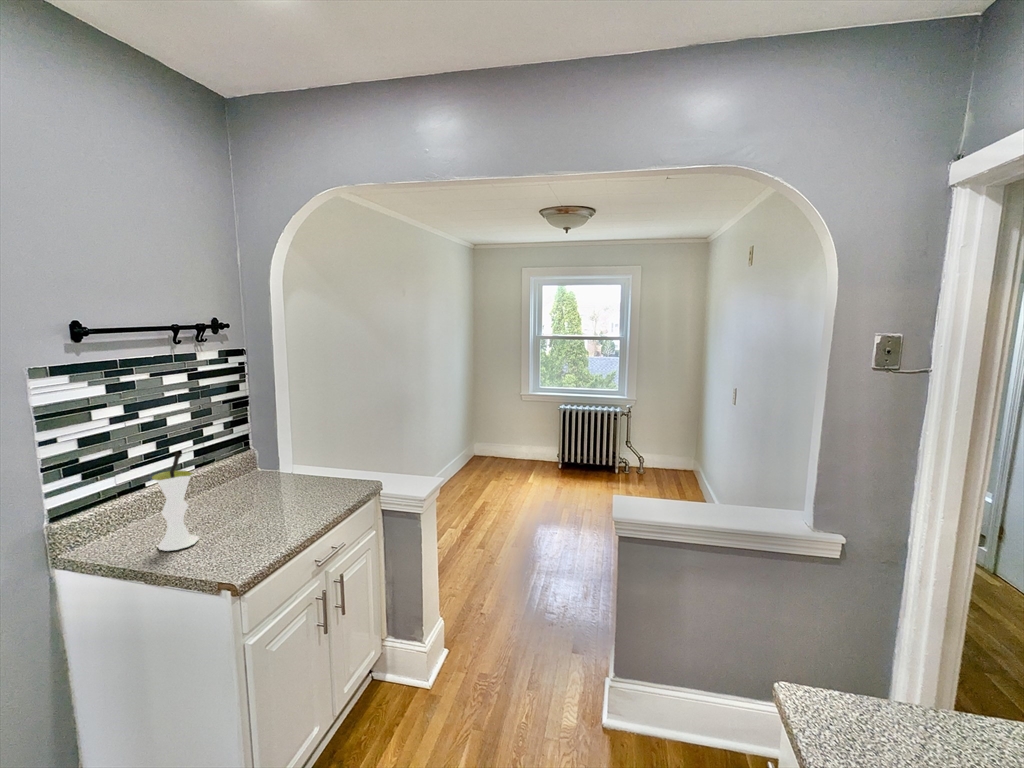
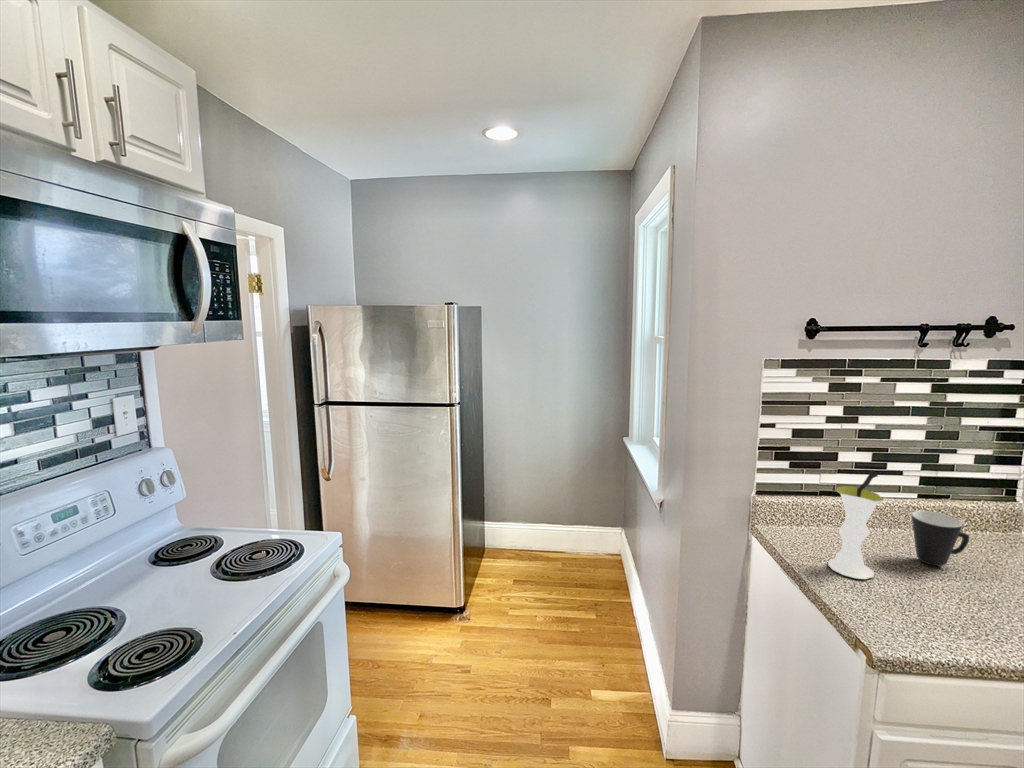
mug: none [206,471,245,512] -> present [912,511,969,566]

